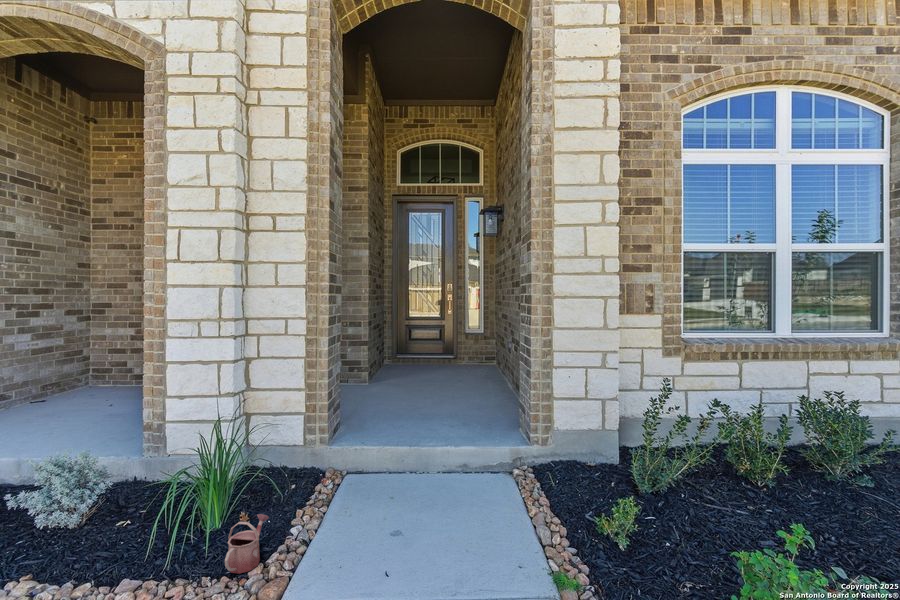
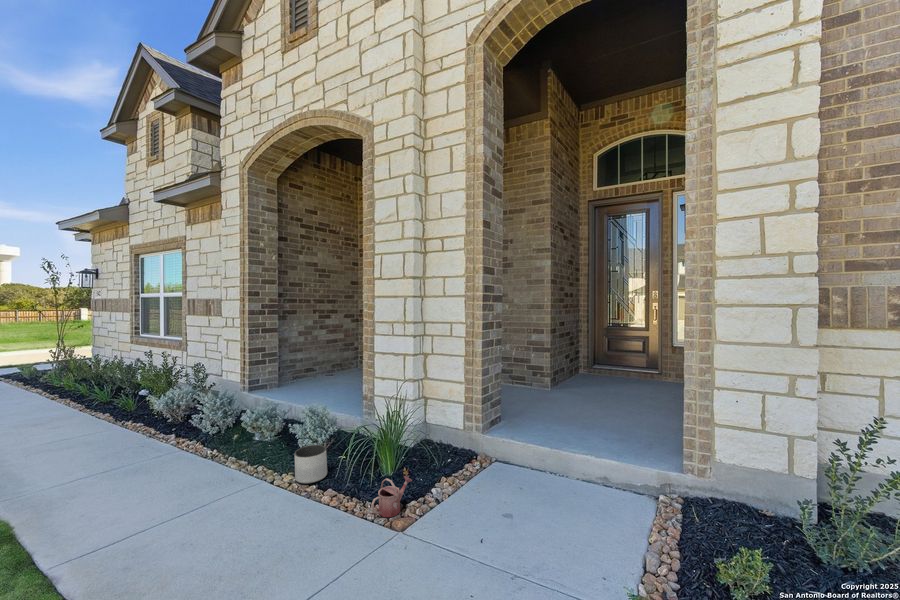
planter: none [47,508,109,574] -> present [294,445,327,484]

